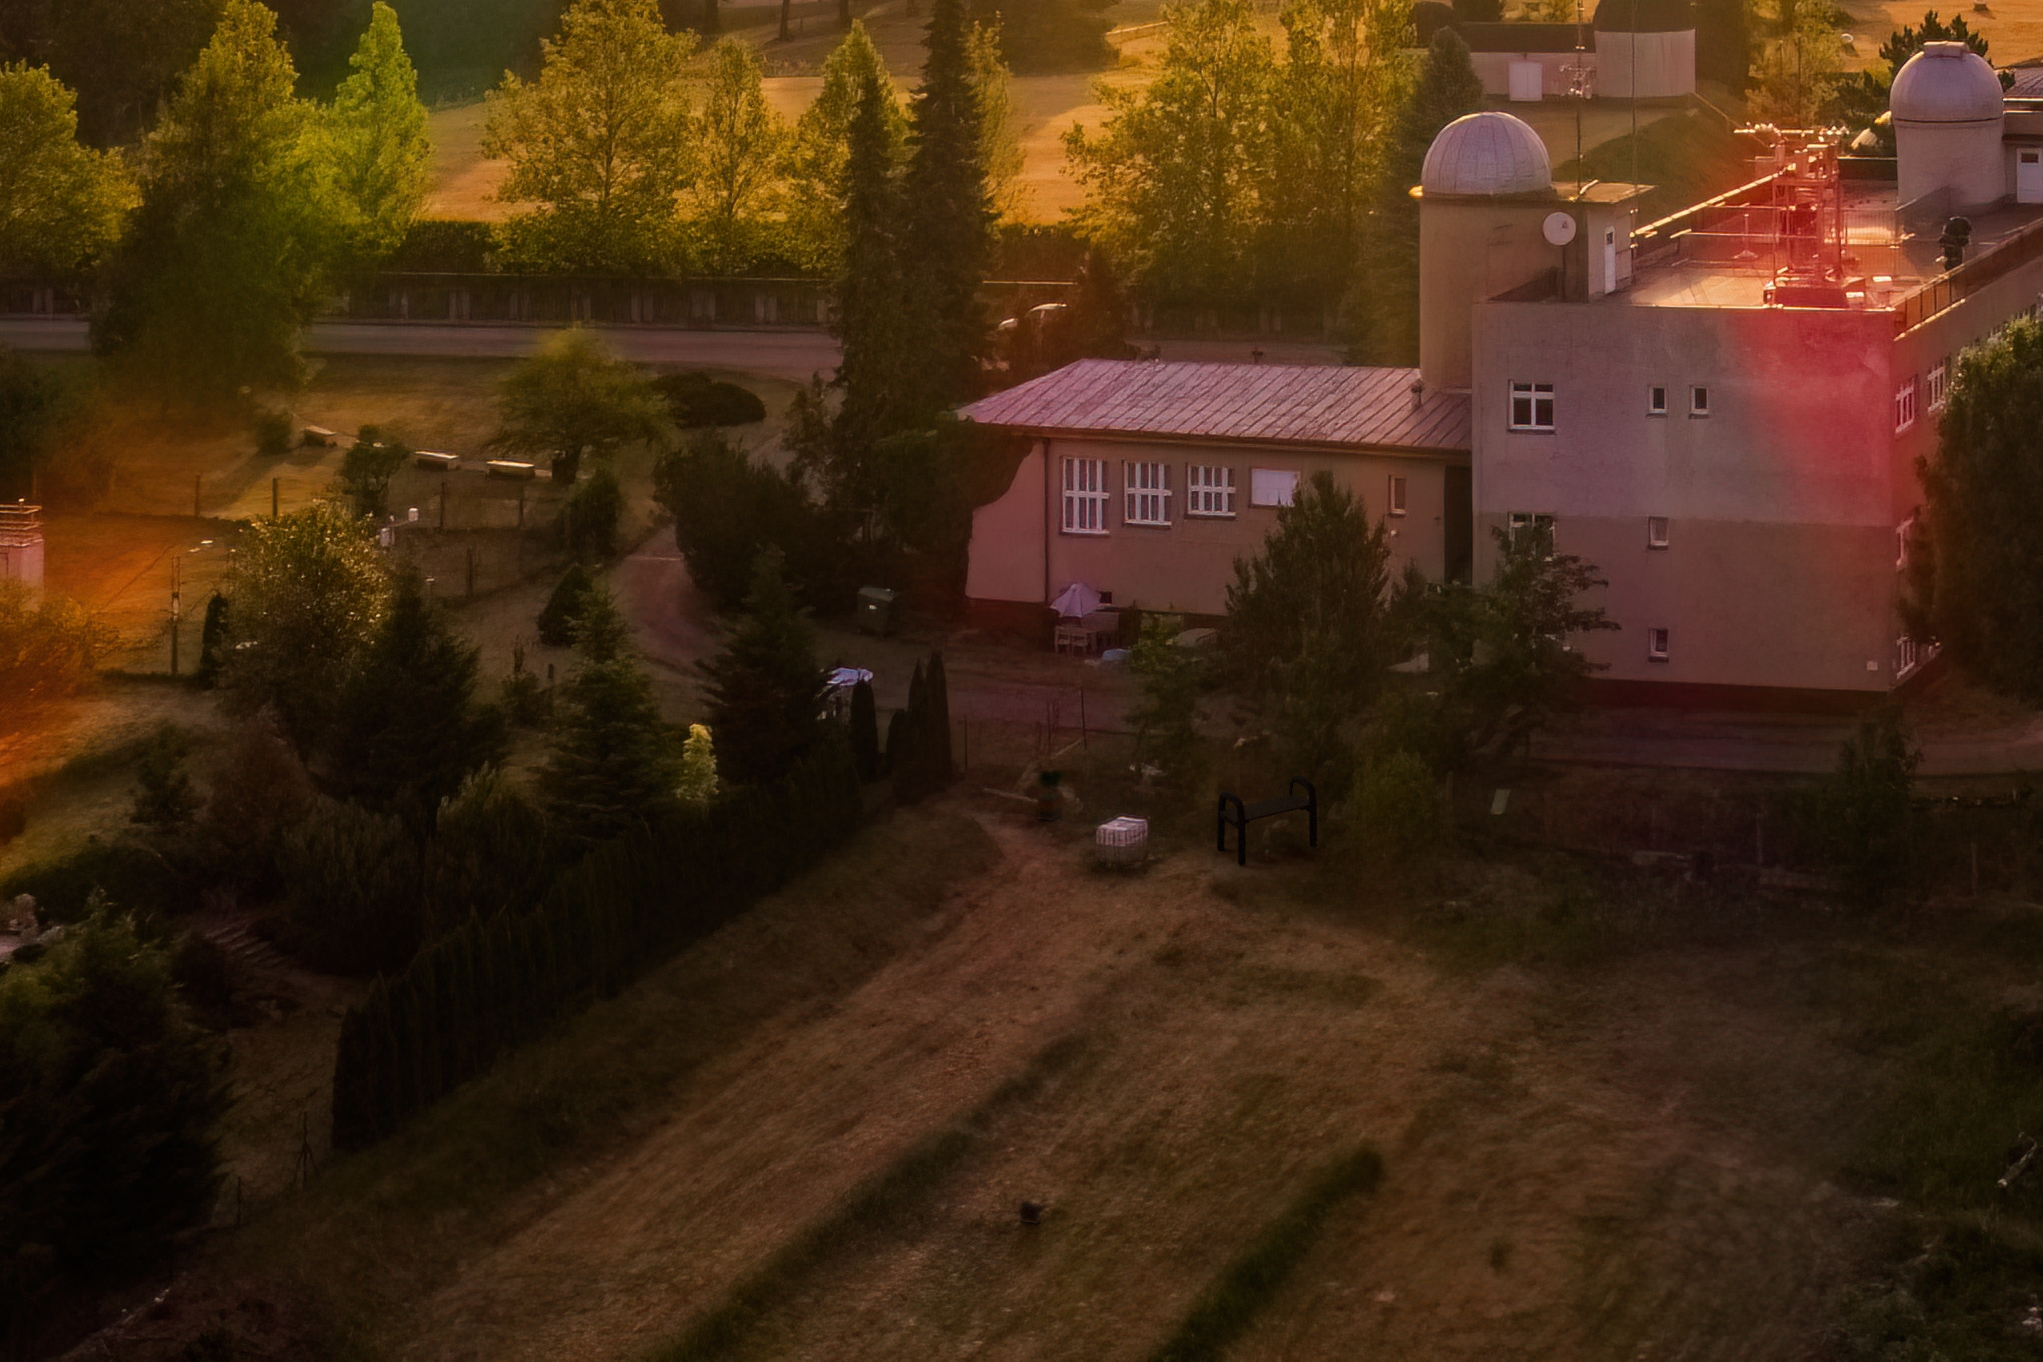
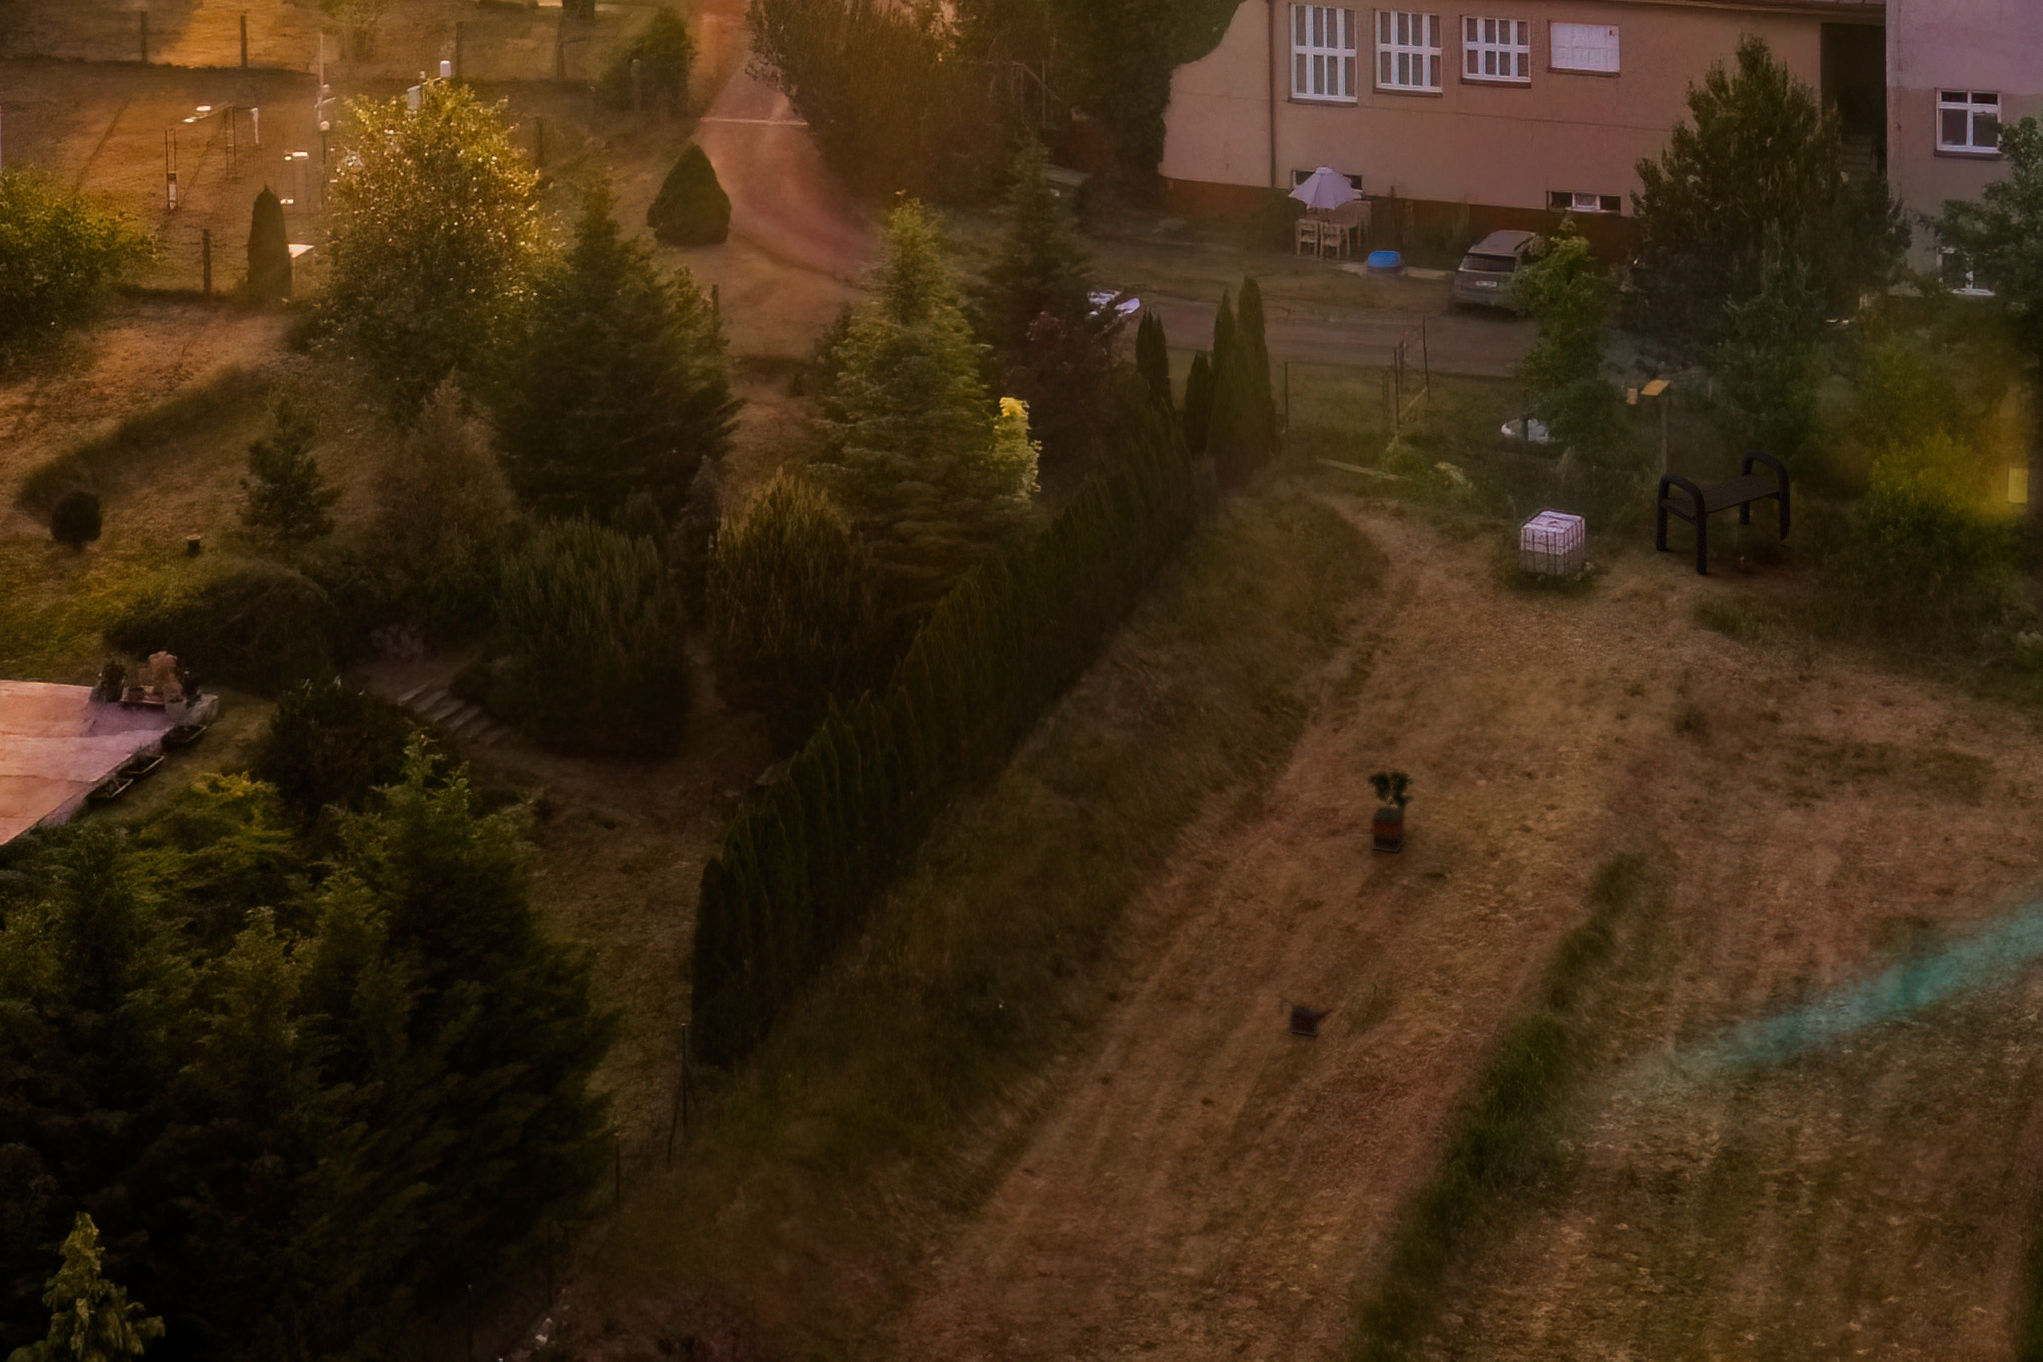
potted tree: present [1037,770,1064,821] -> present [1367,771,1414,852]
watering can: present [1015,1200,1047,1223] -> present [1281,1000,1332,1036]

